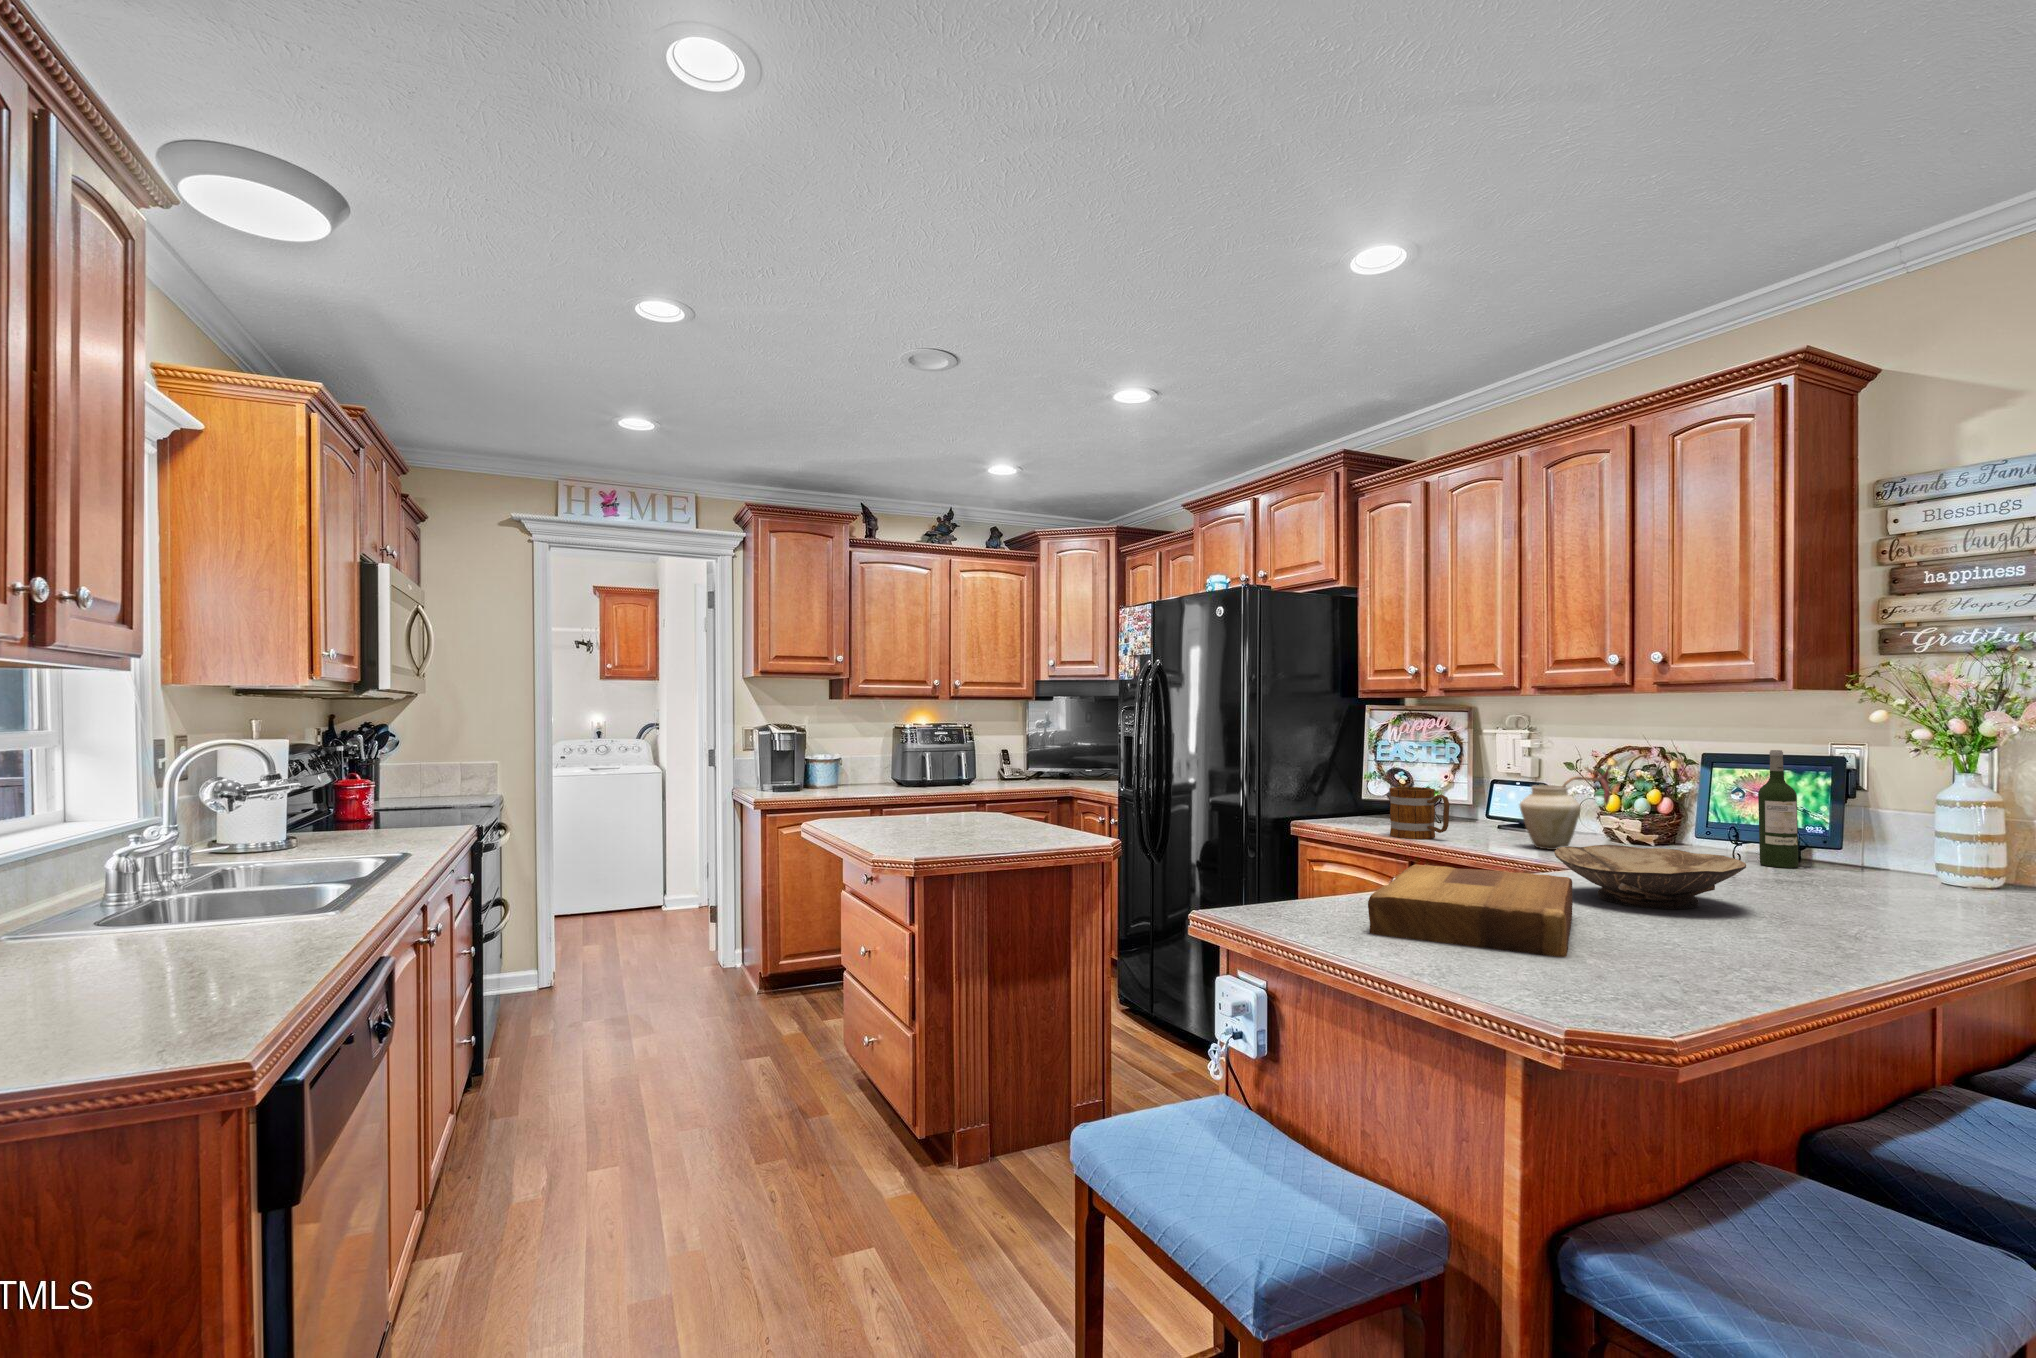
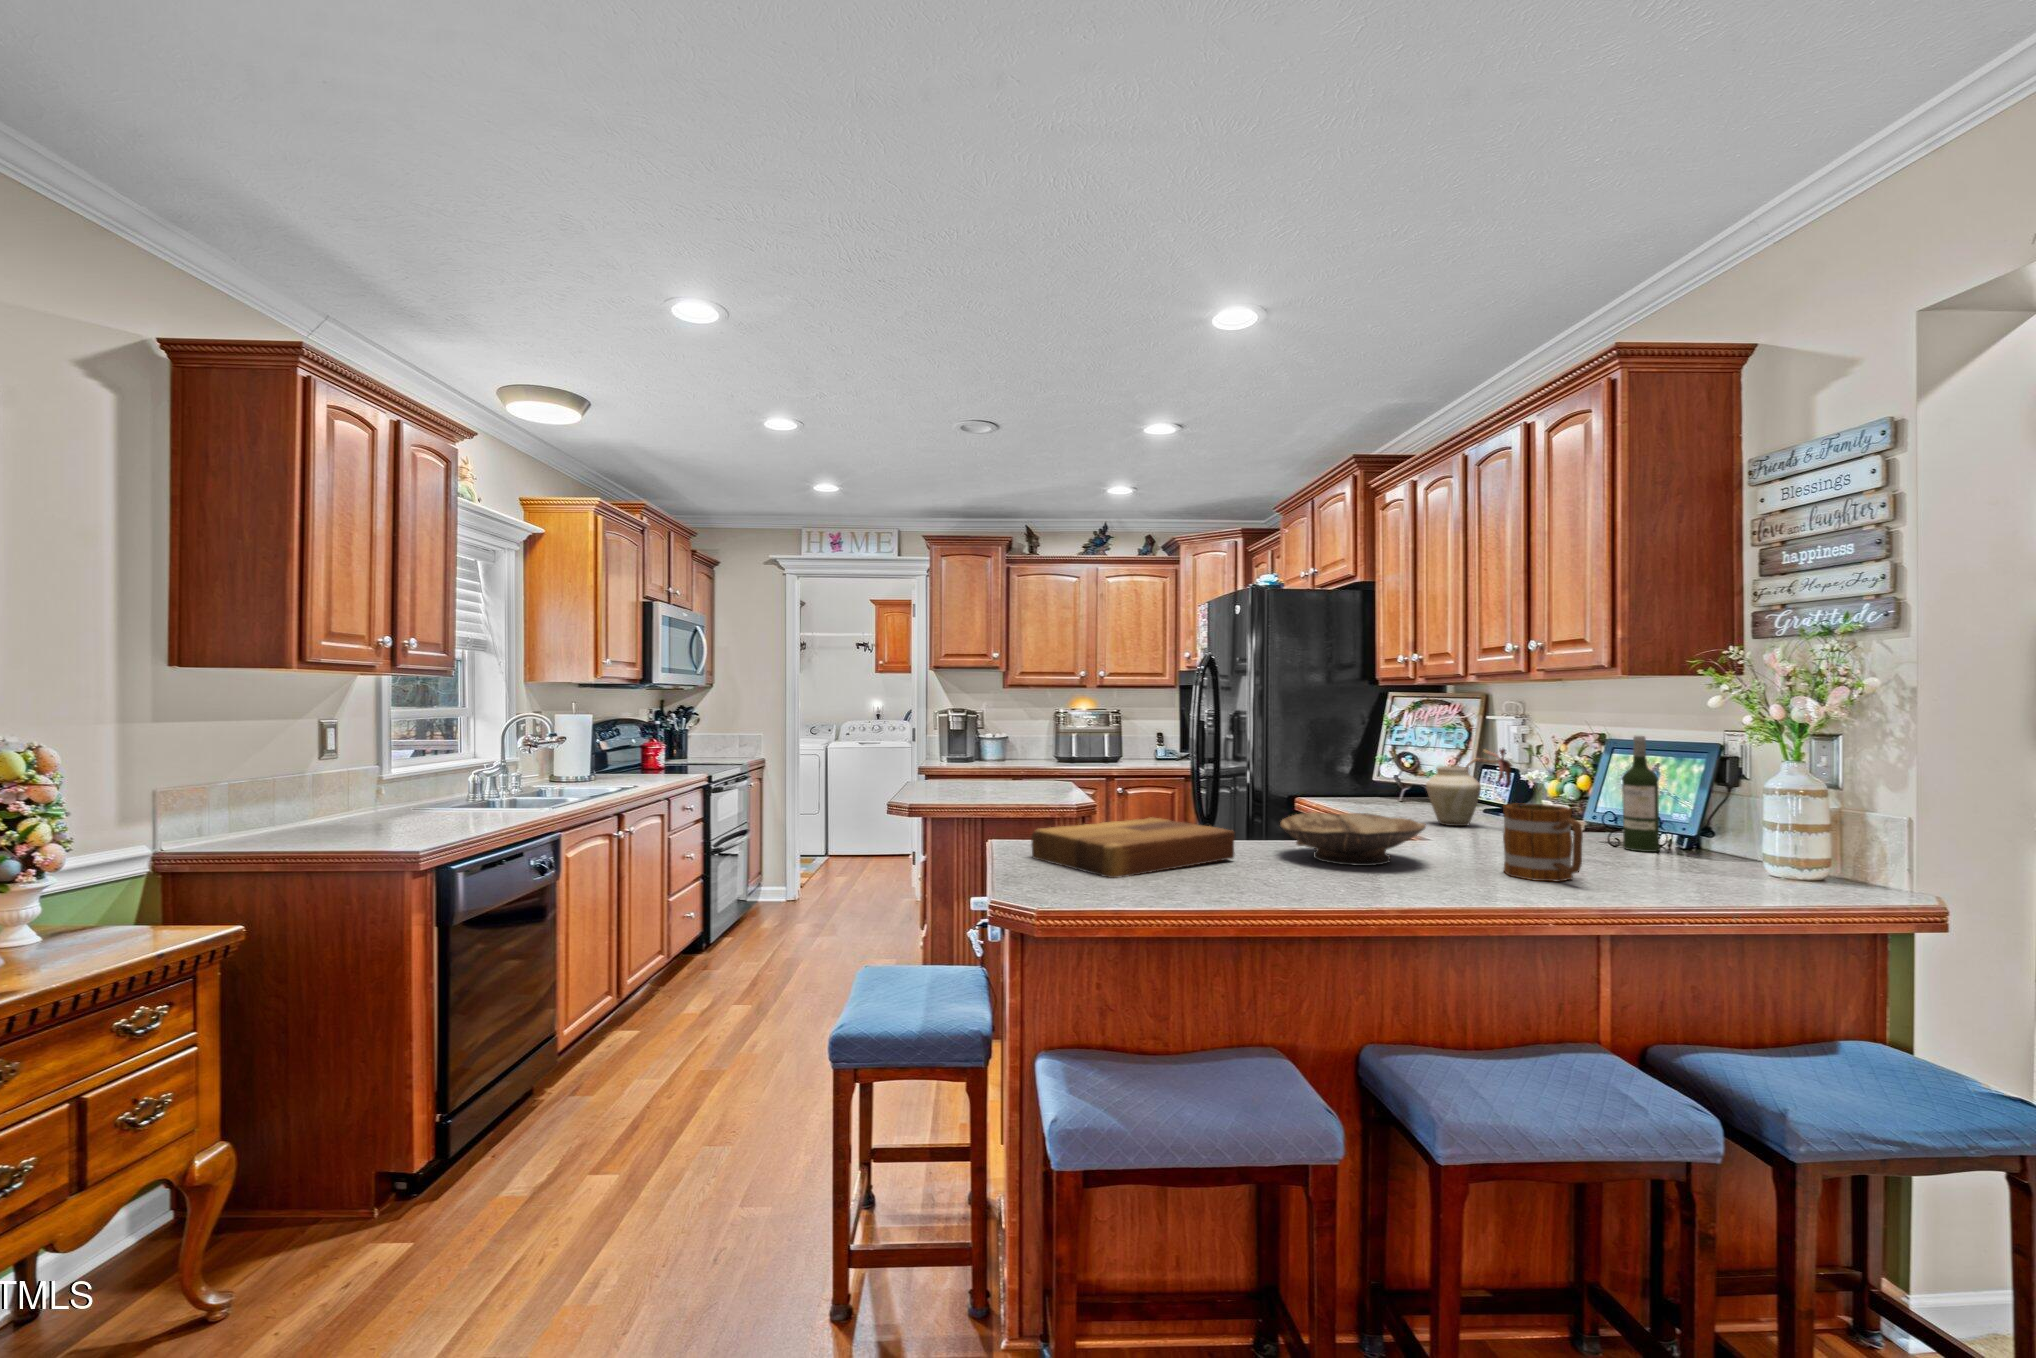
mug: present [1389,787,1450,839] -> present [1503,803,1583,882]

